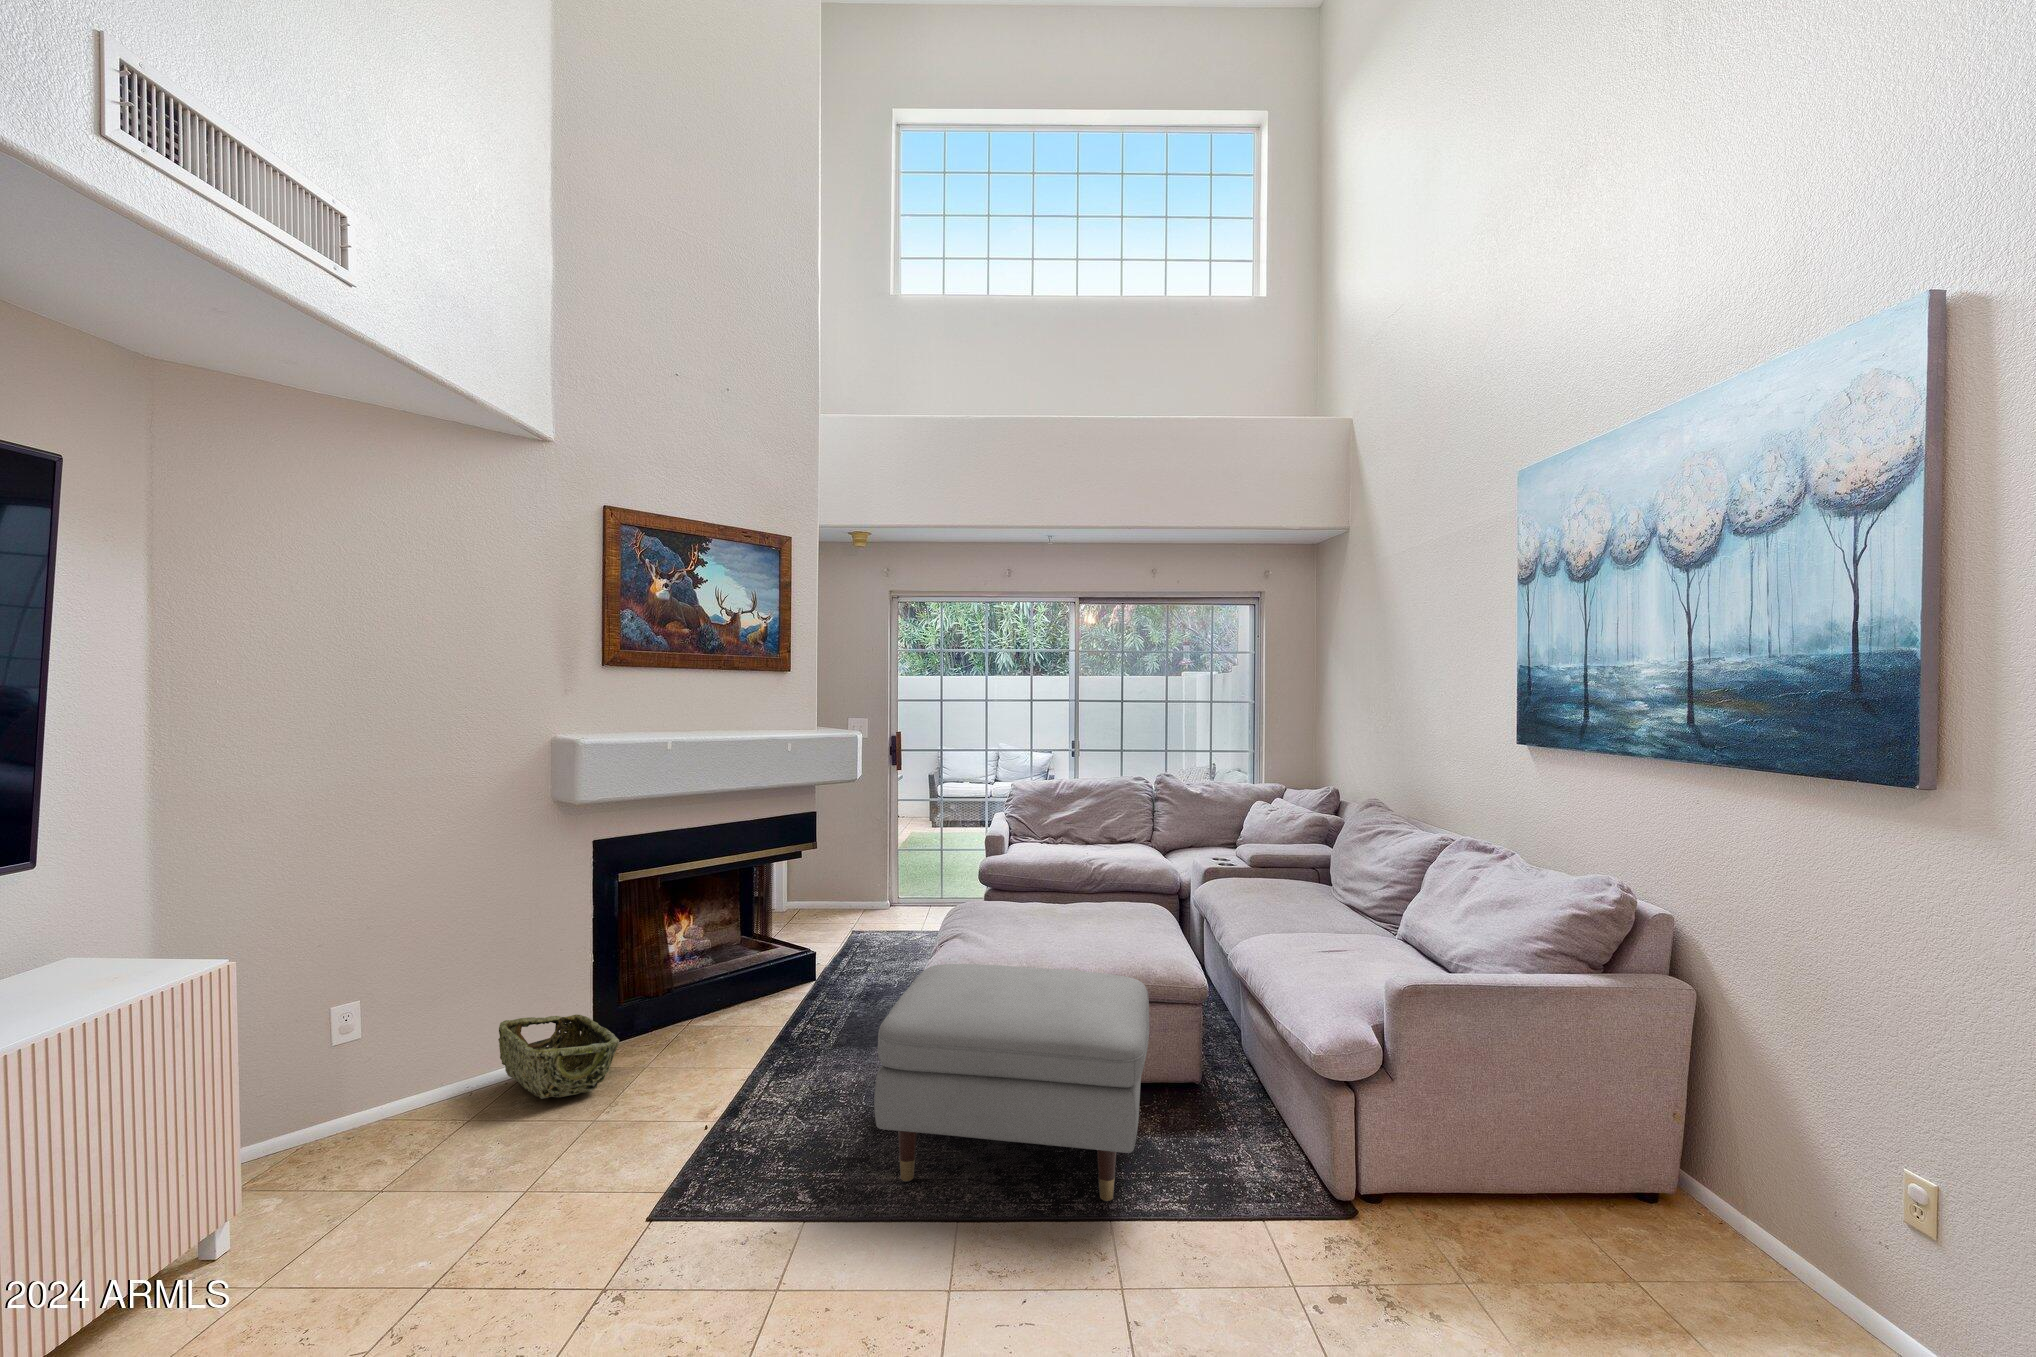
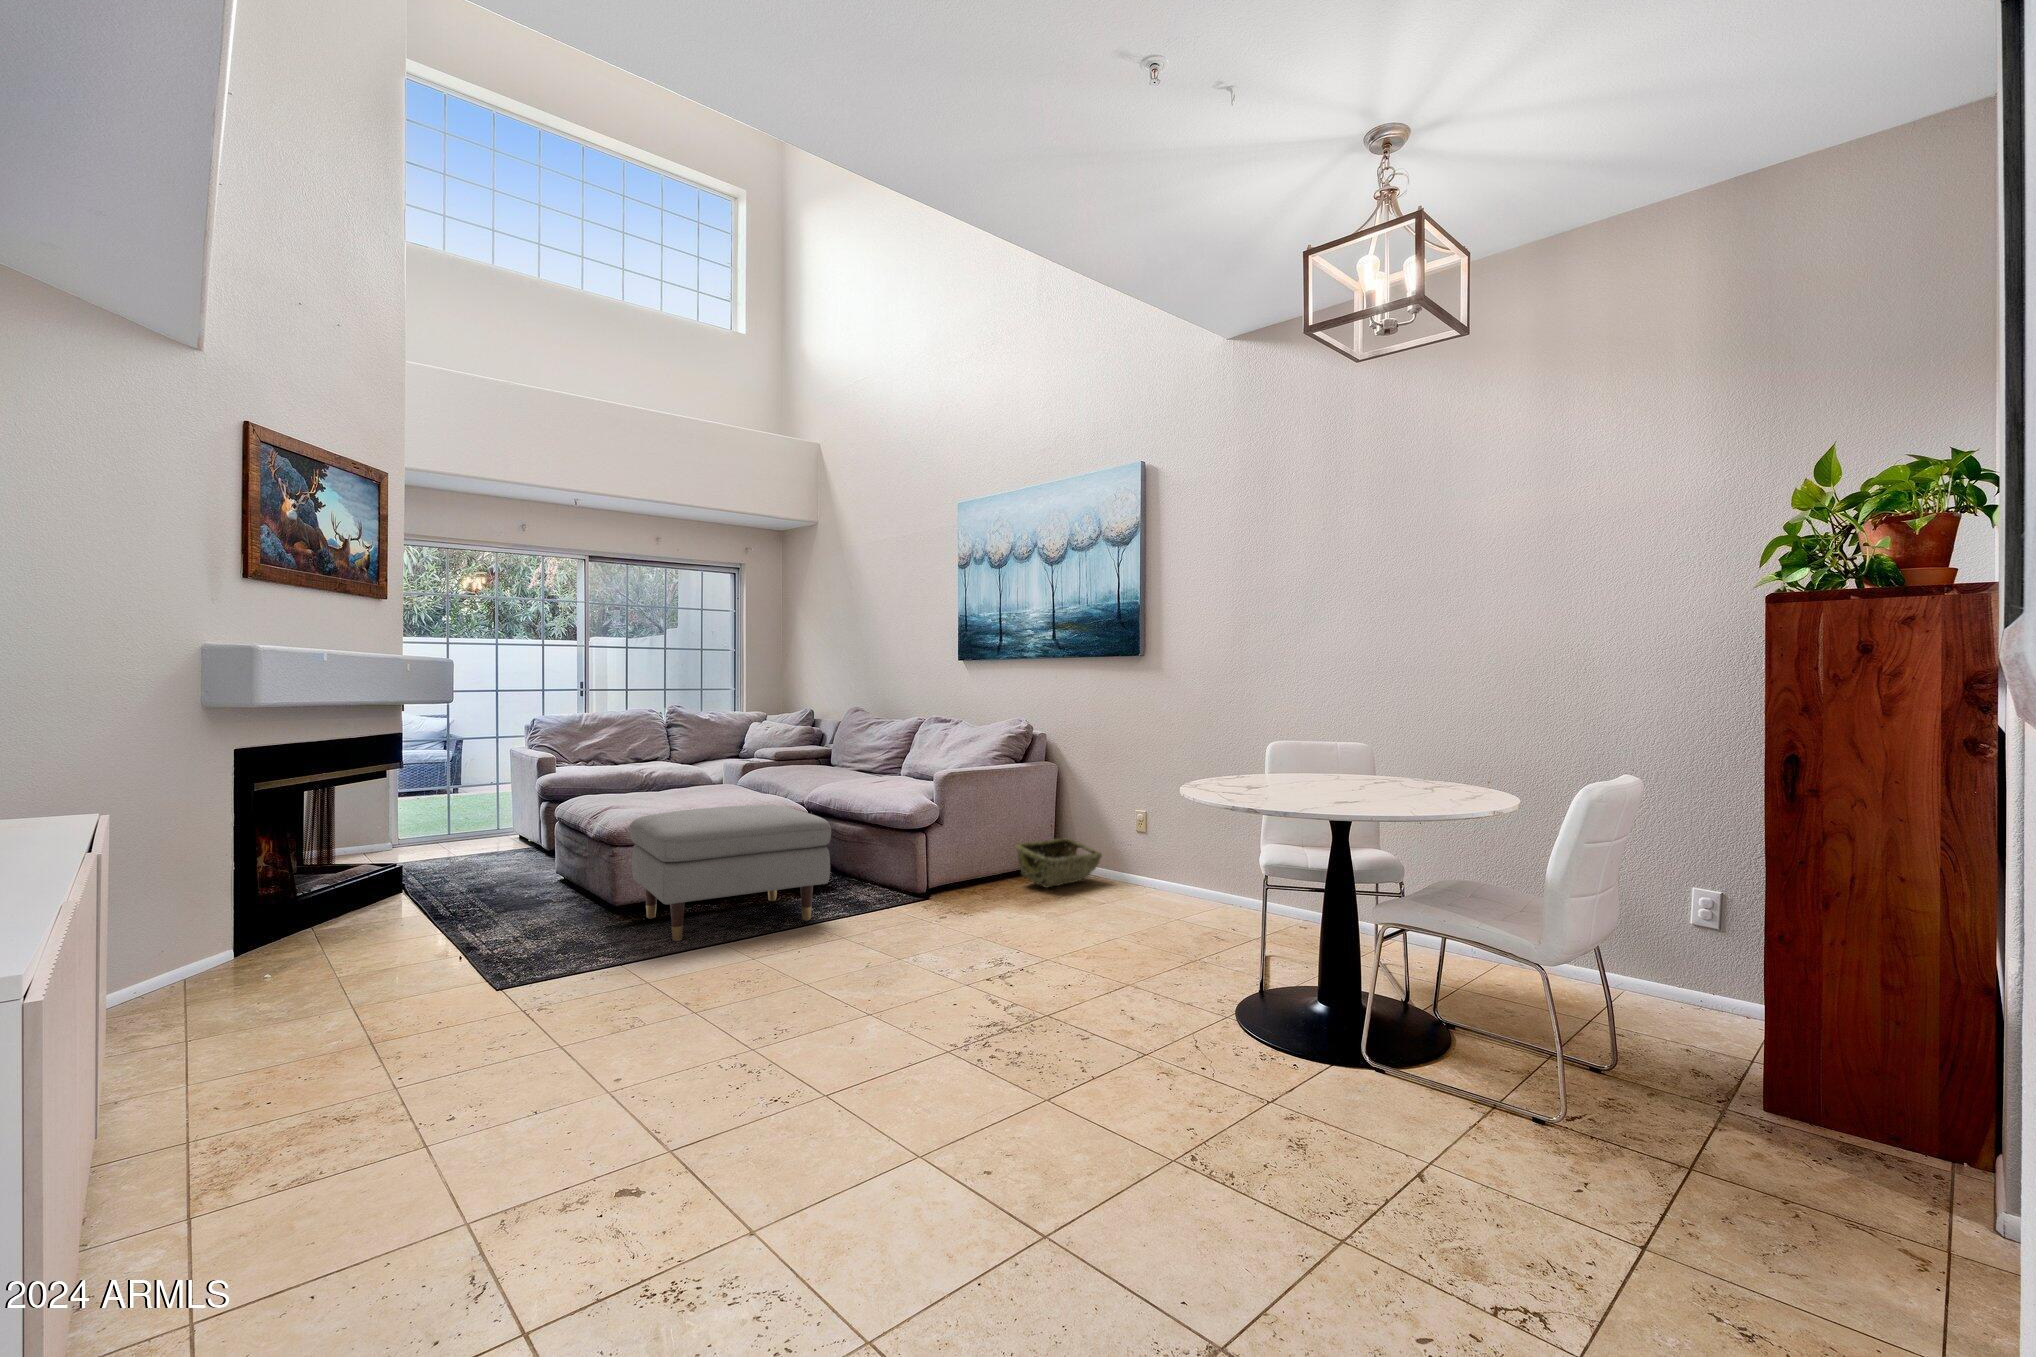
woven basket: present [498,1014,619,1099] -> present [1016,839,1102,888]

